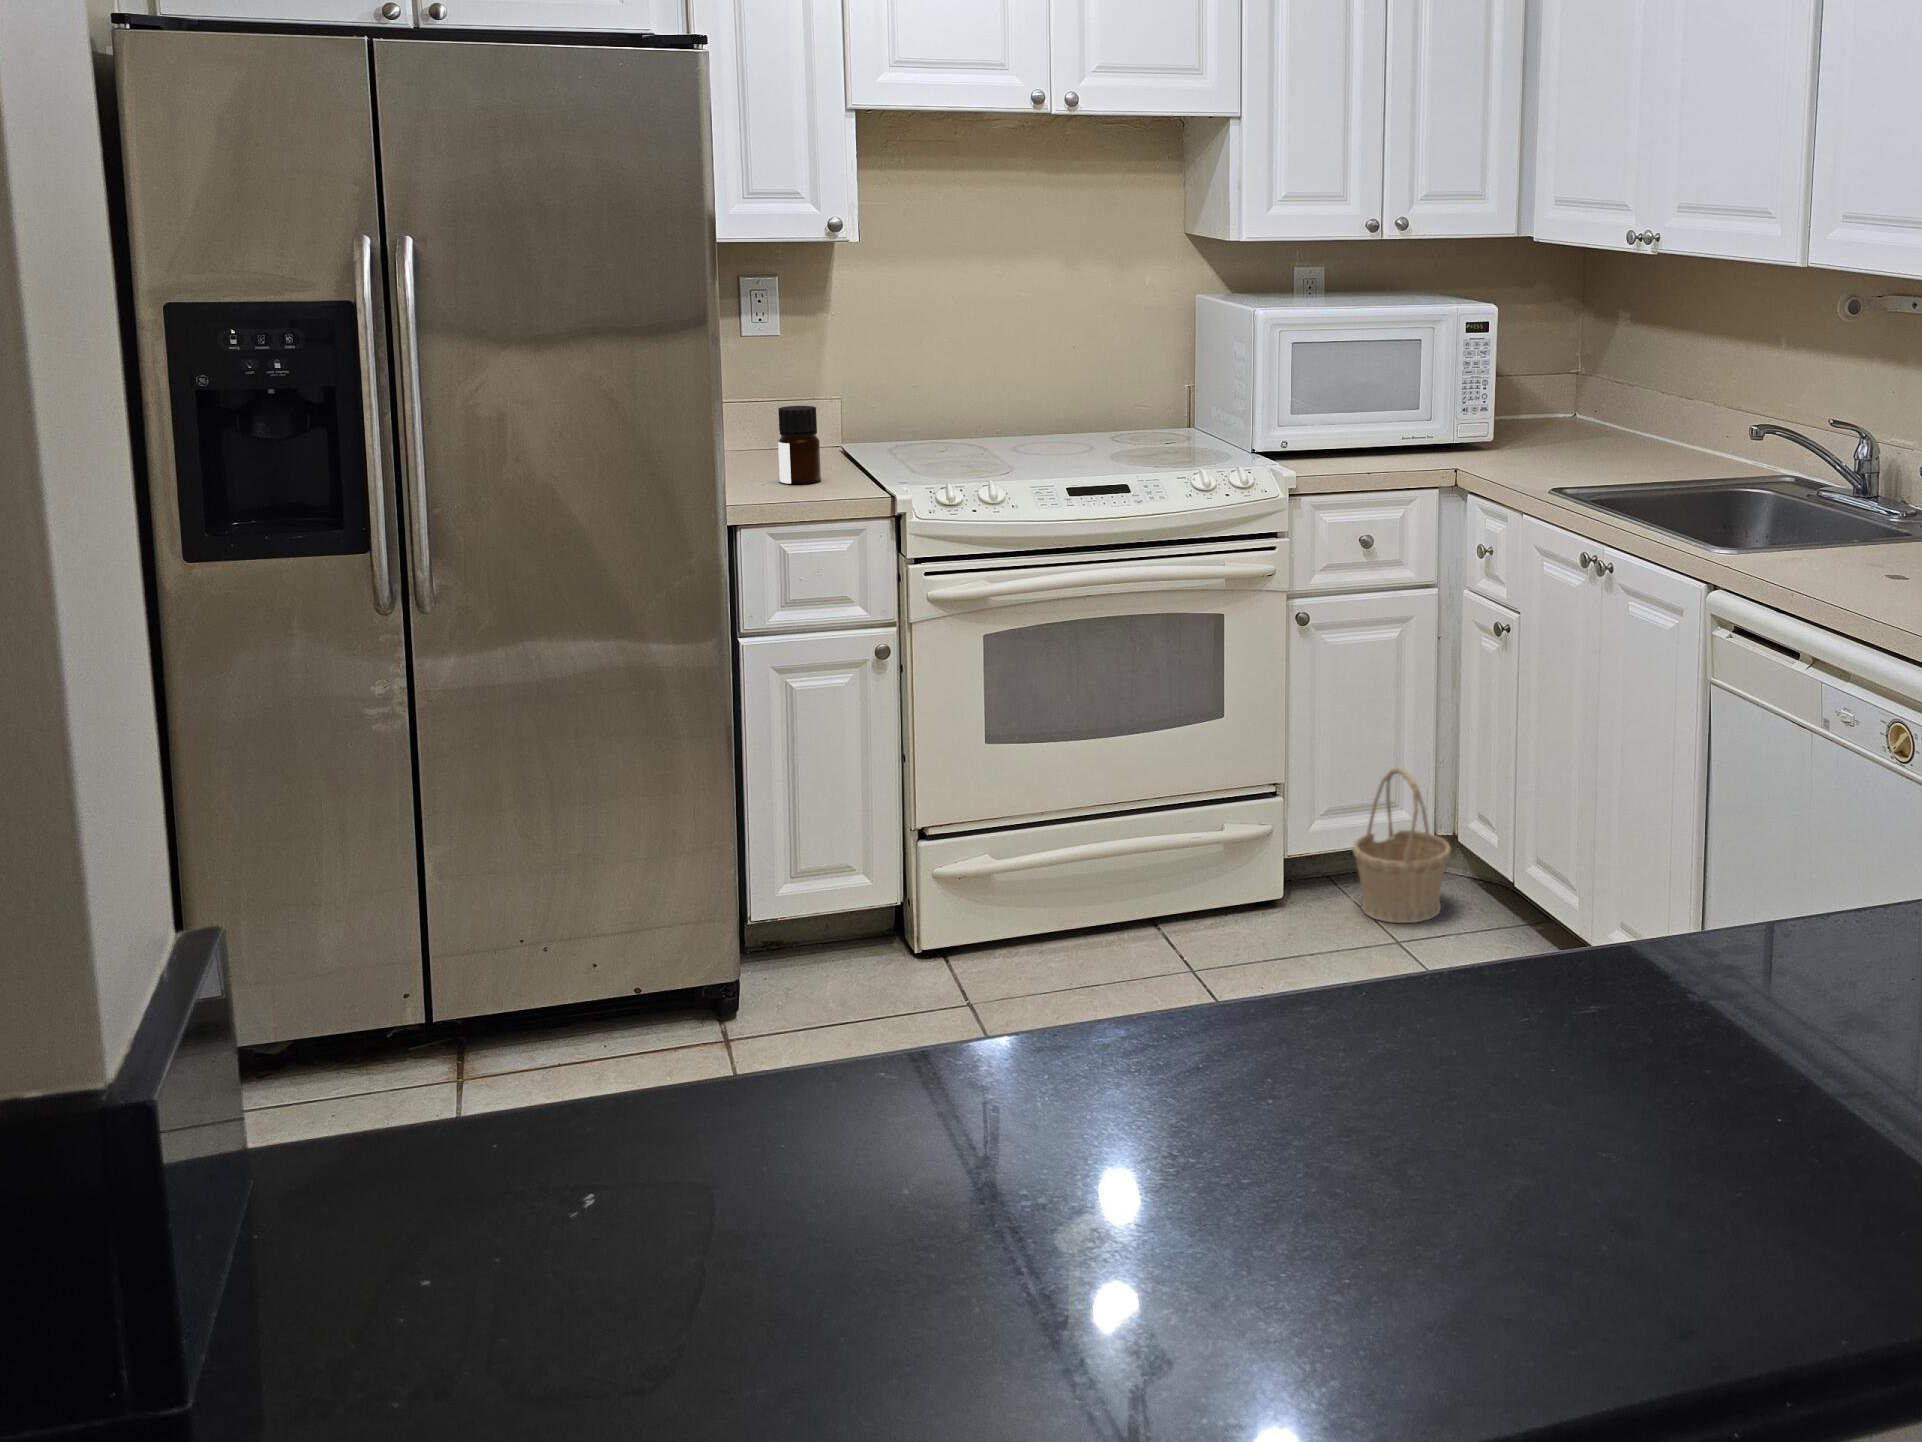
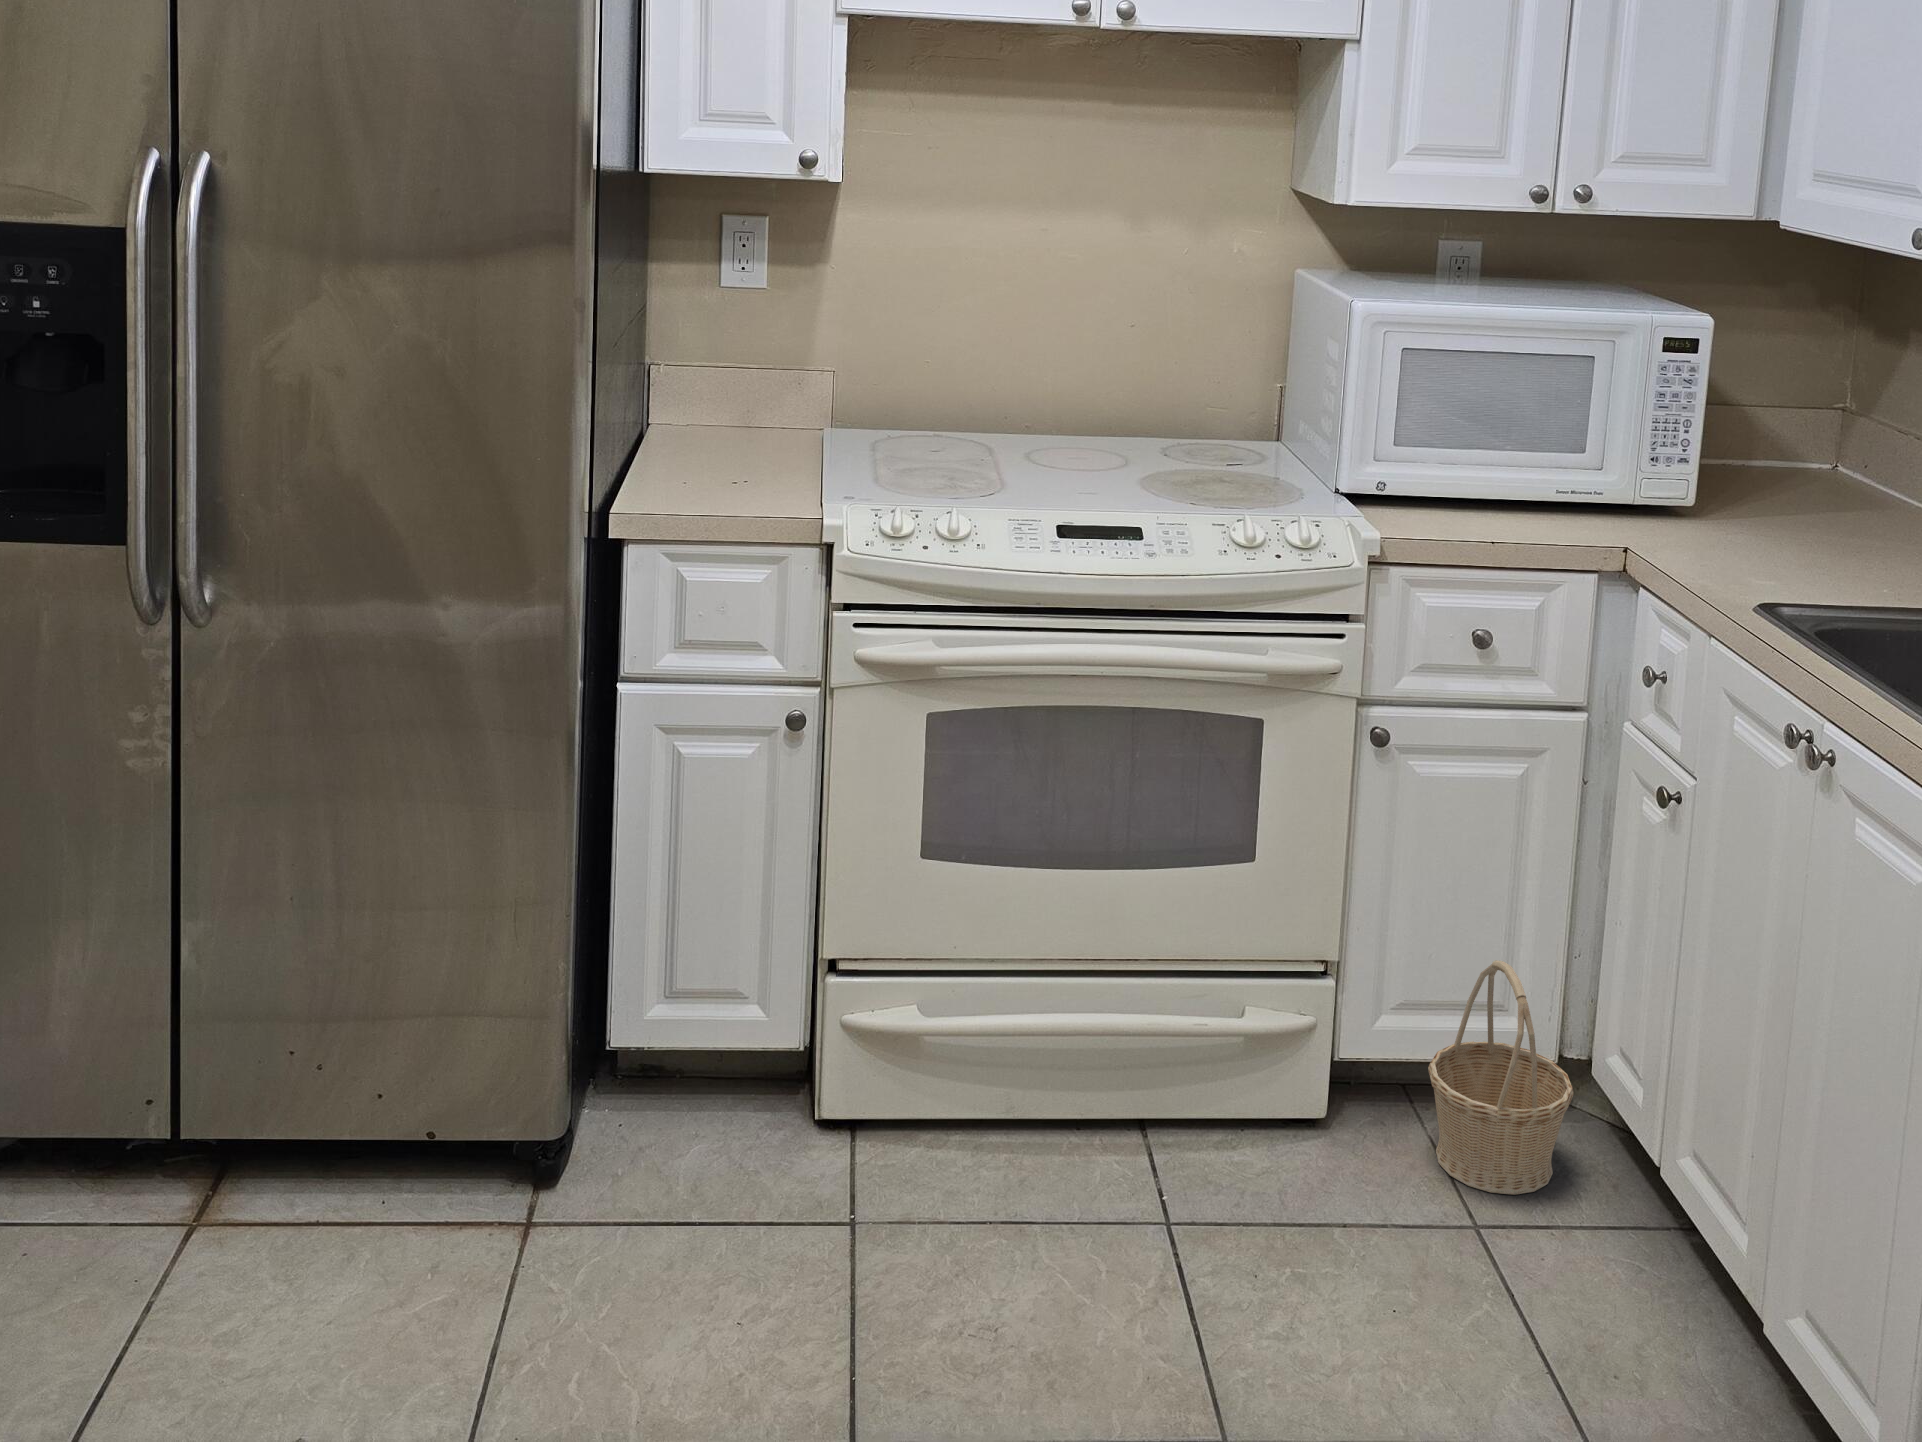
bottle: present [778,406,821,484] -> none [706,384,758,485]

